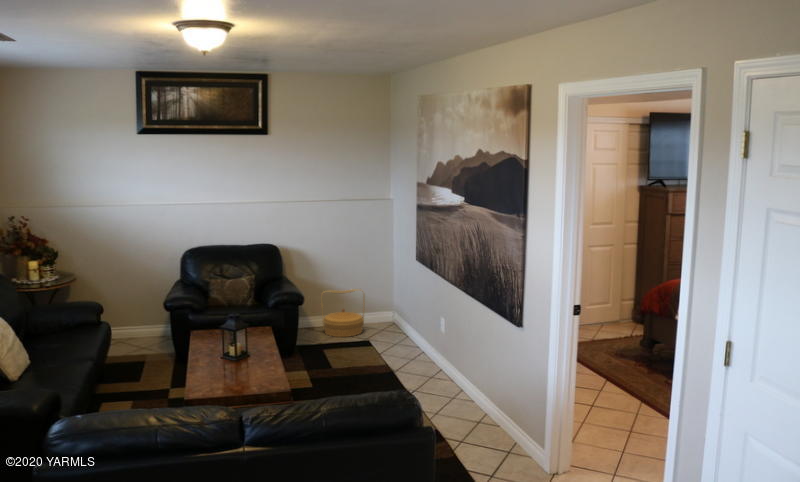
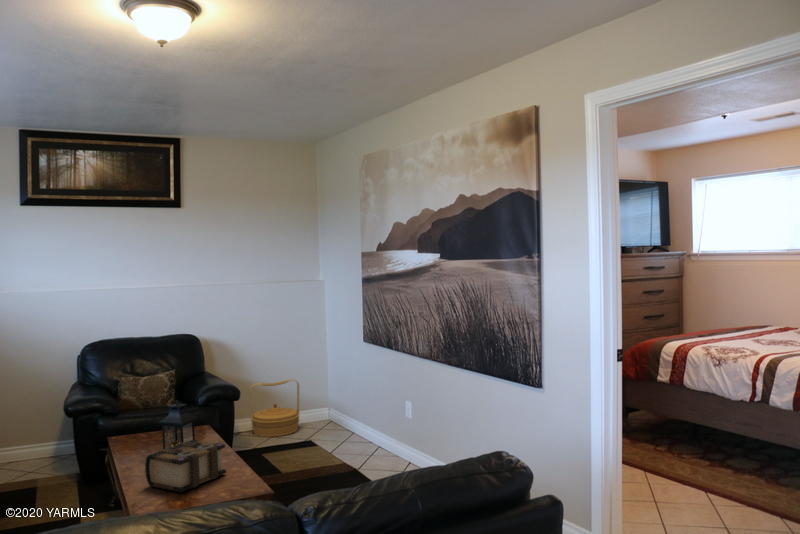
book: none [206,342,264,381] -> present [145,439,226,492]

